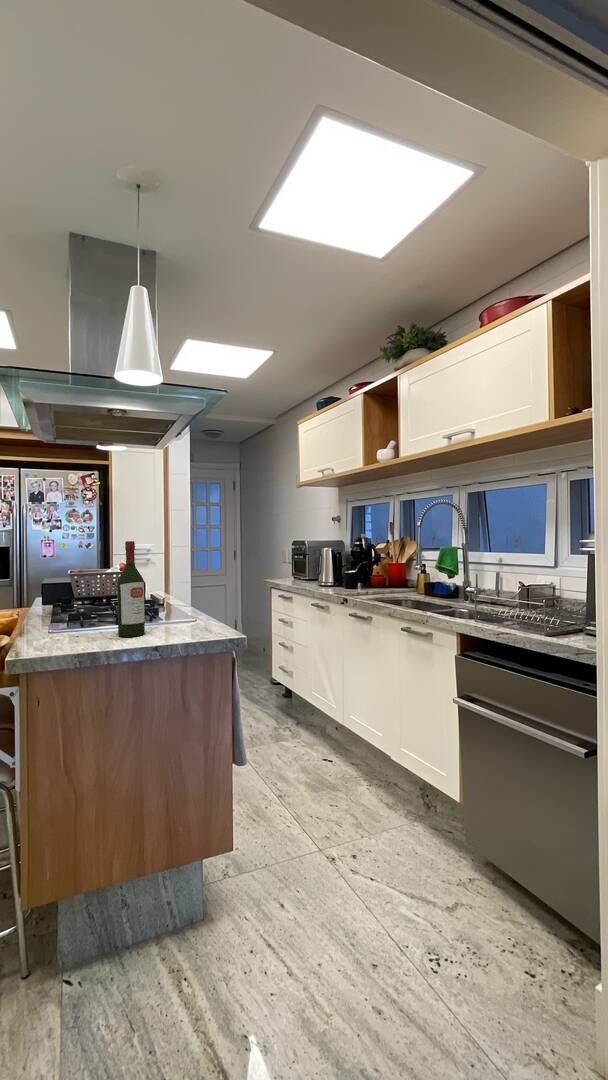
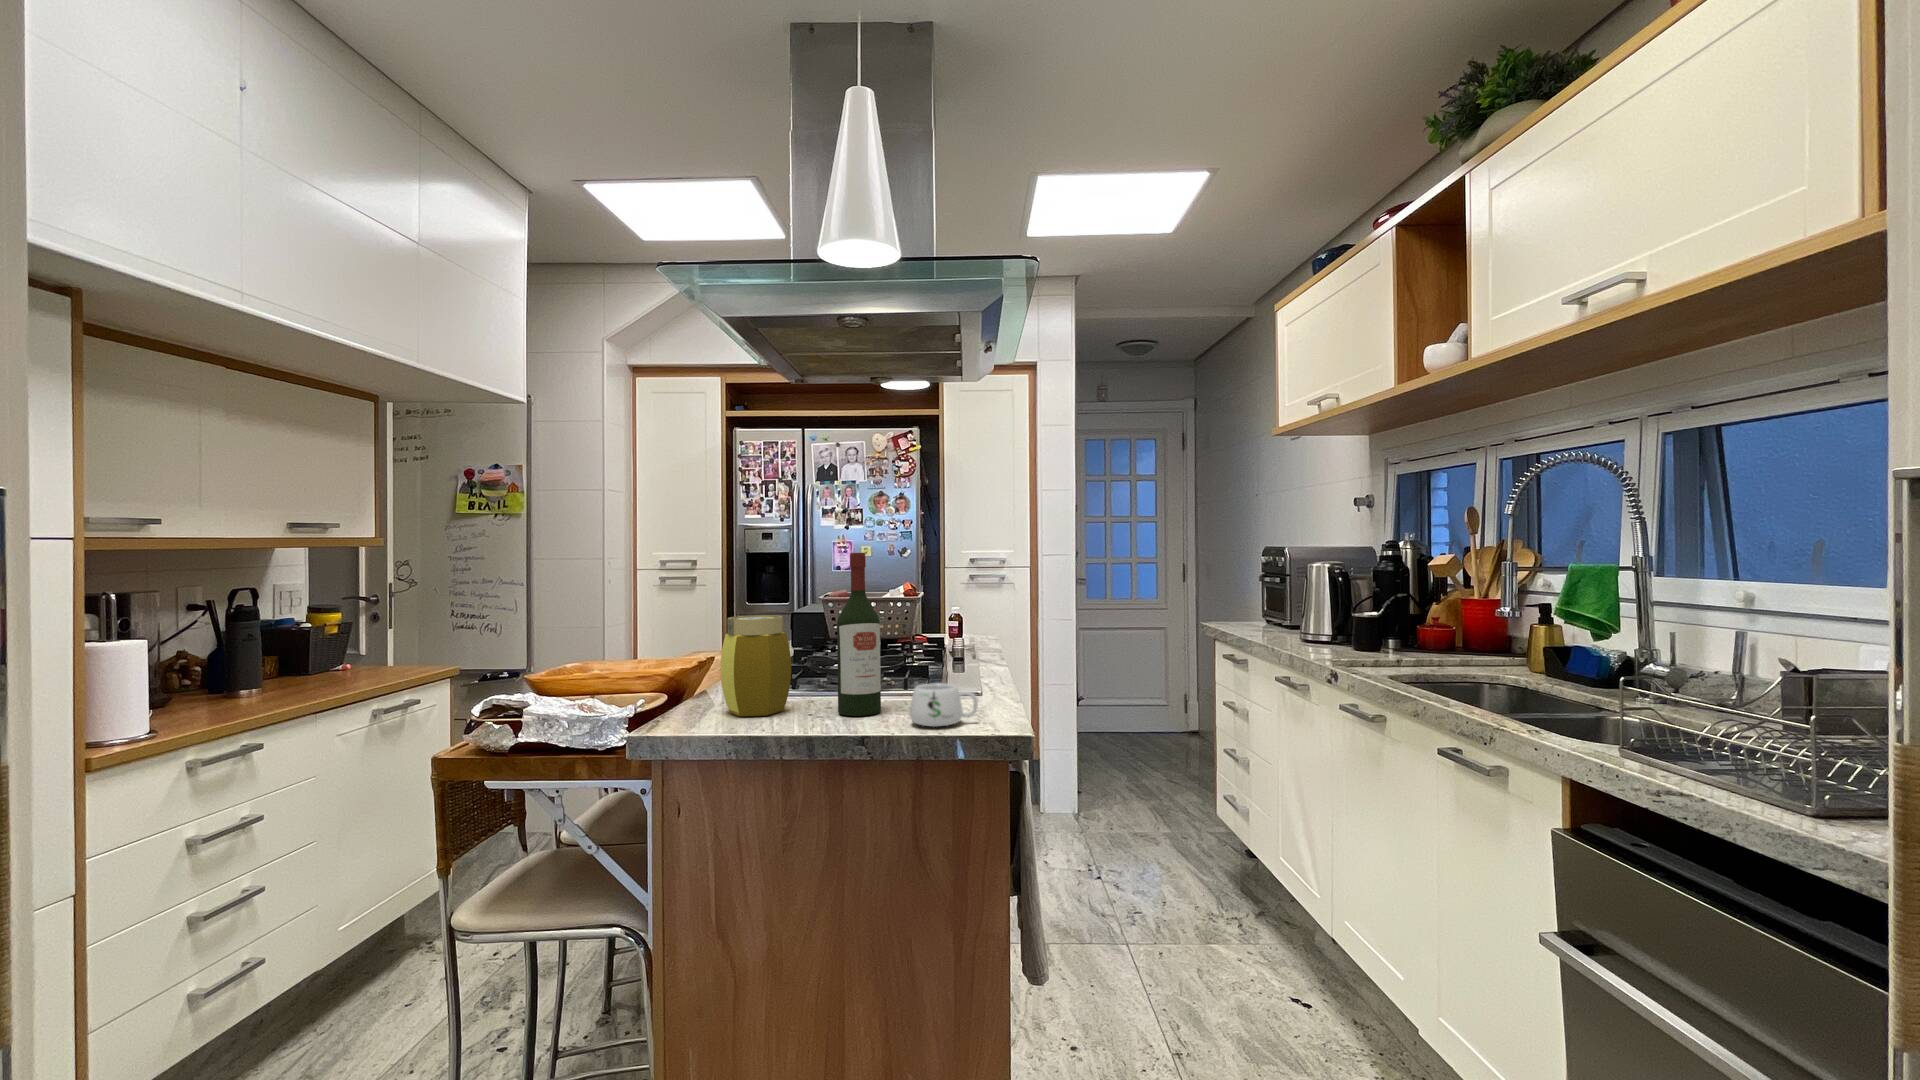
jar: none [37,580,85,644] -> present [721,615,791,716]
mug: none [170,614,208,638] -> present [910,683,978,727]

